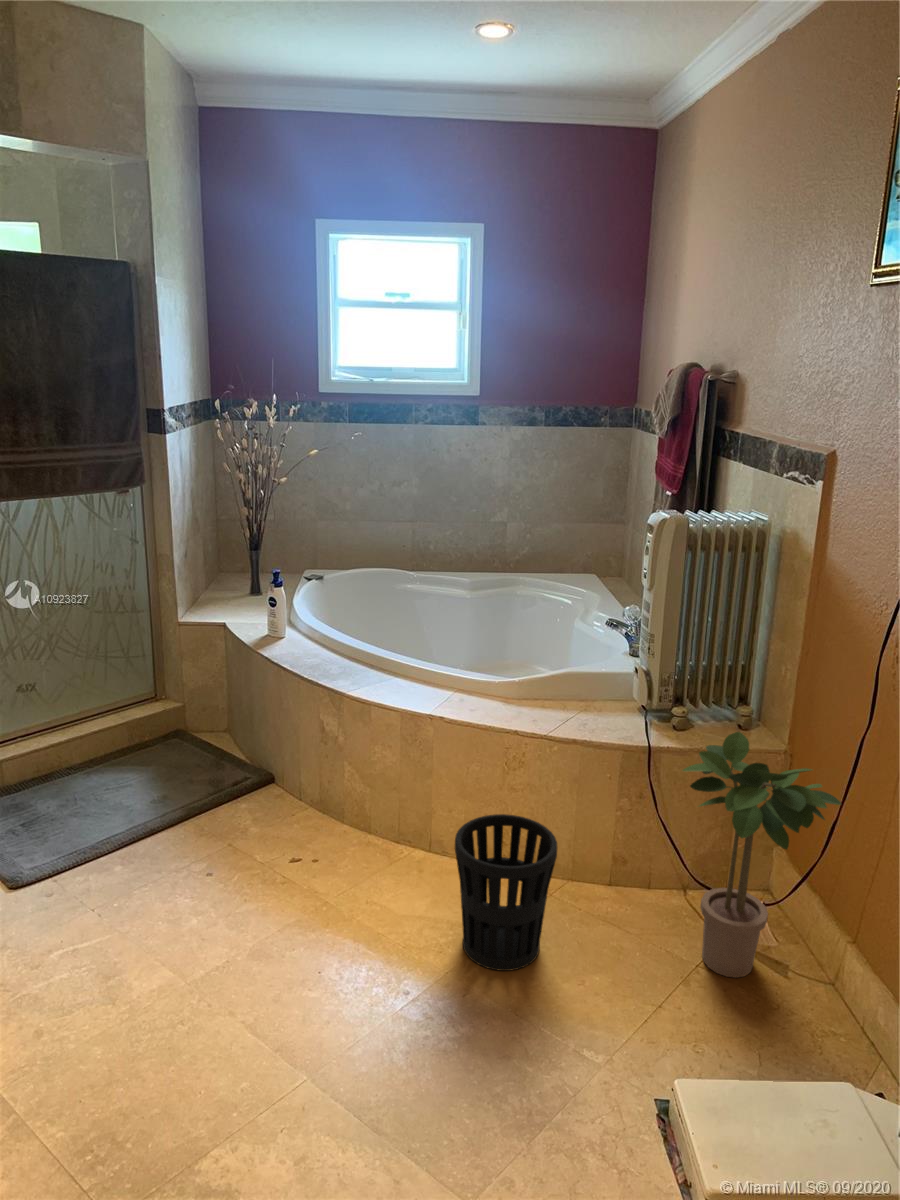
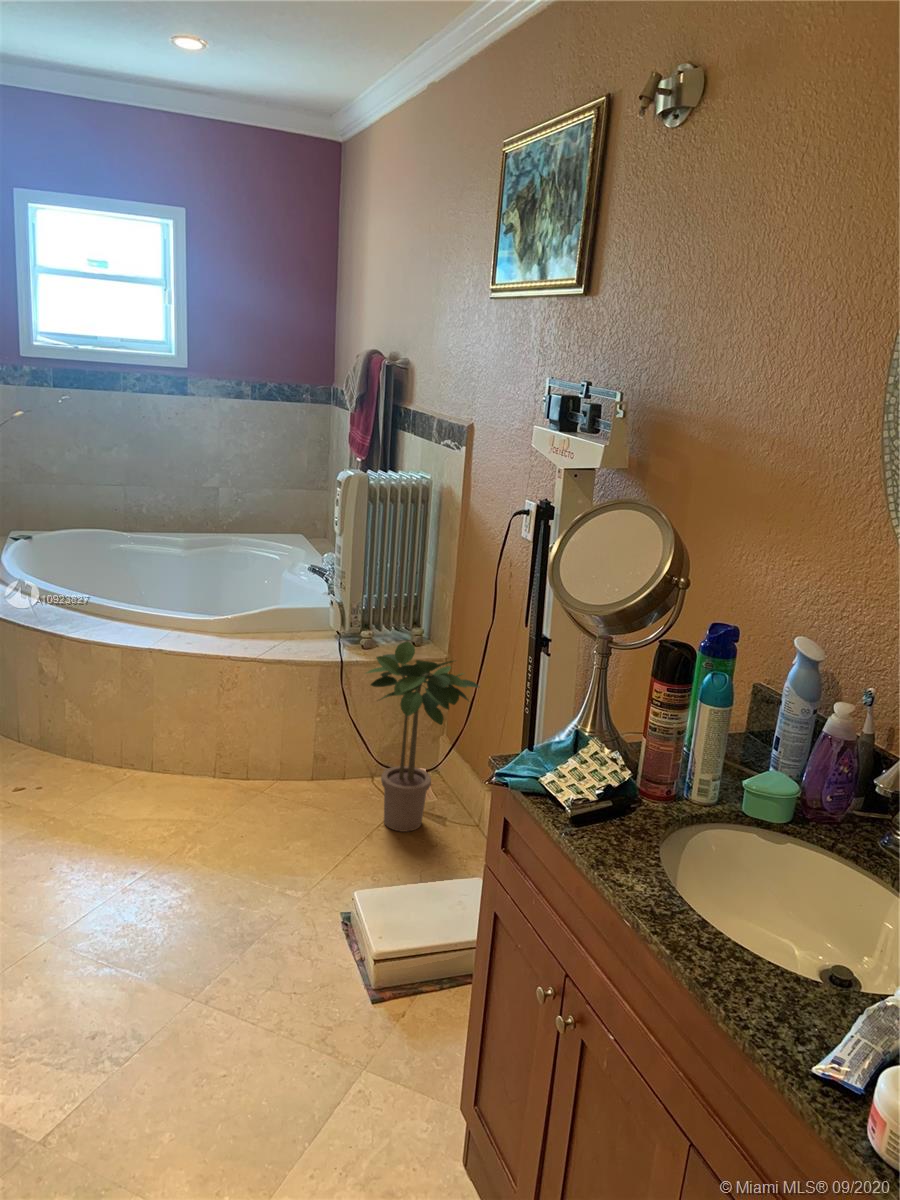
wastebasket: present [455,814,557,971] -> none [176,722,265,848]

